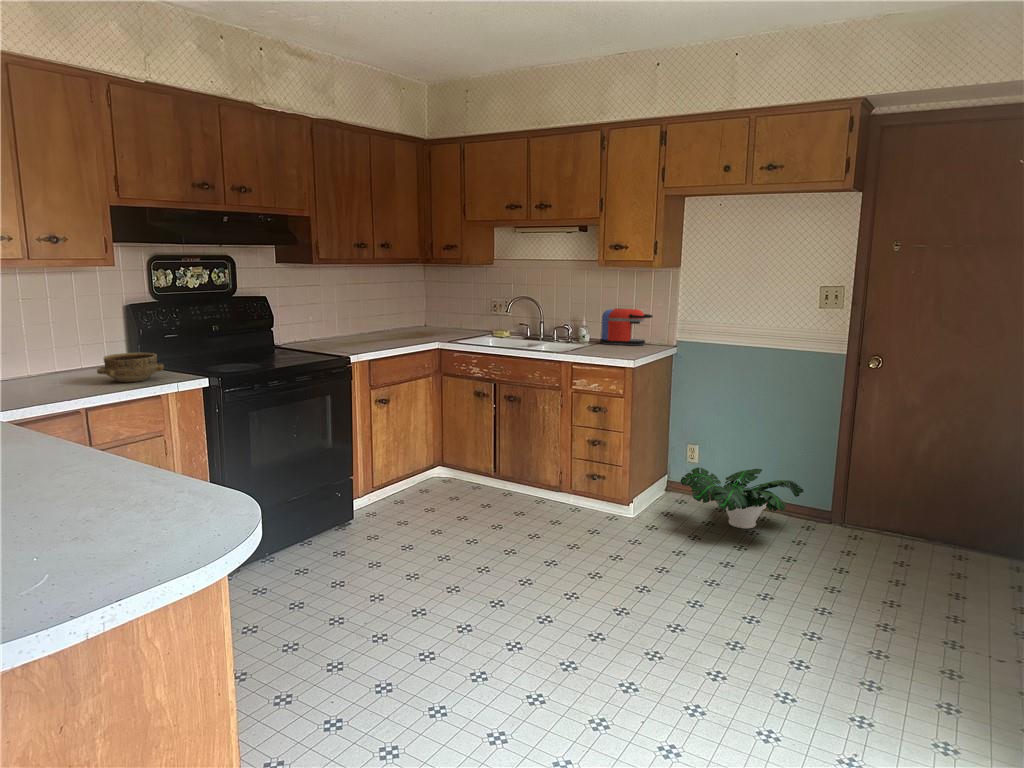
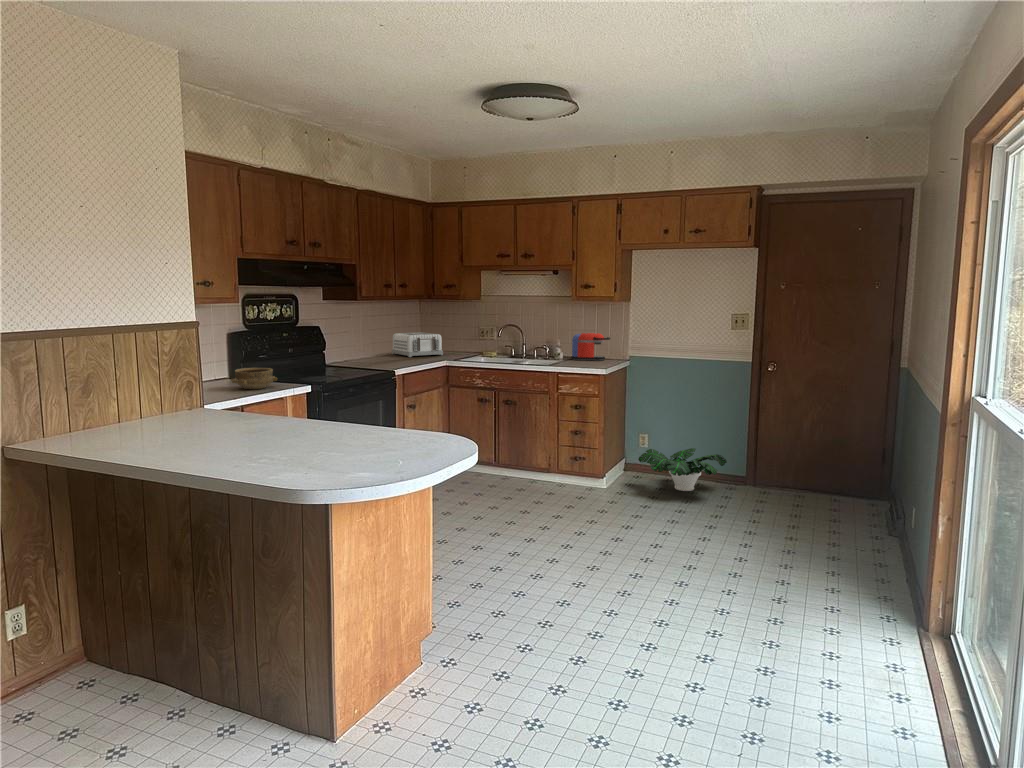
toaster: none [380,304,441,336] -> present [392,332,443,357]

